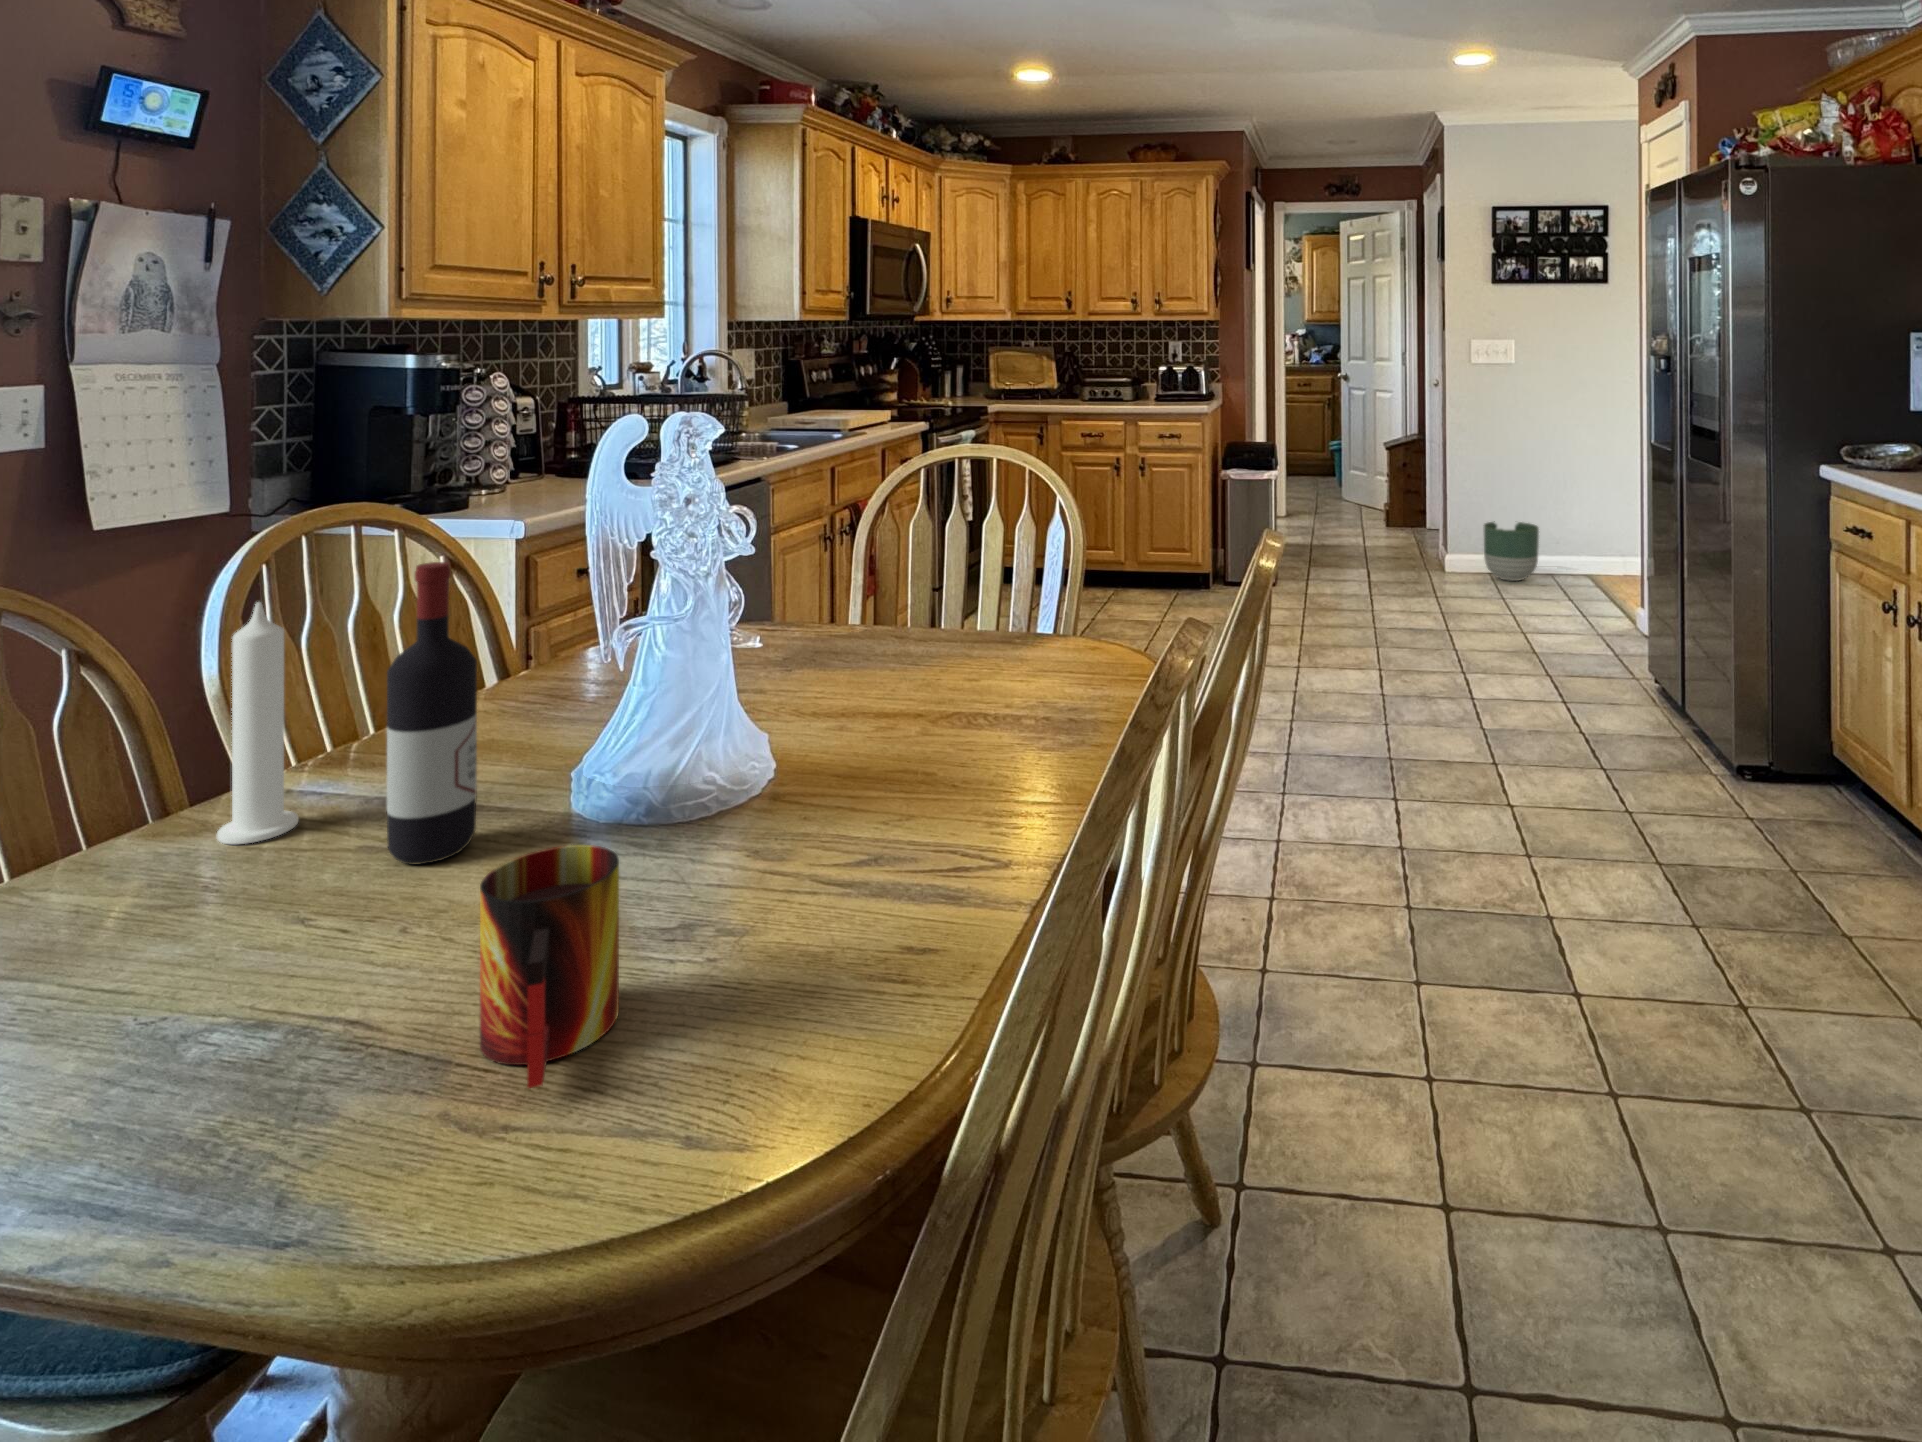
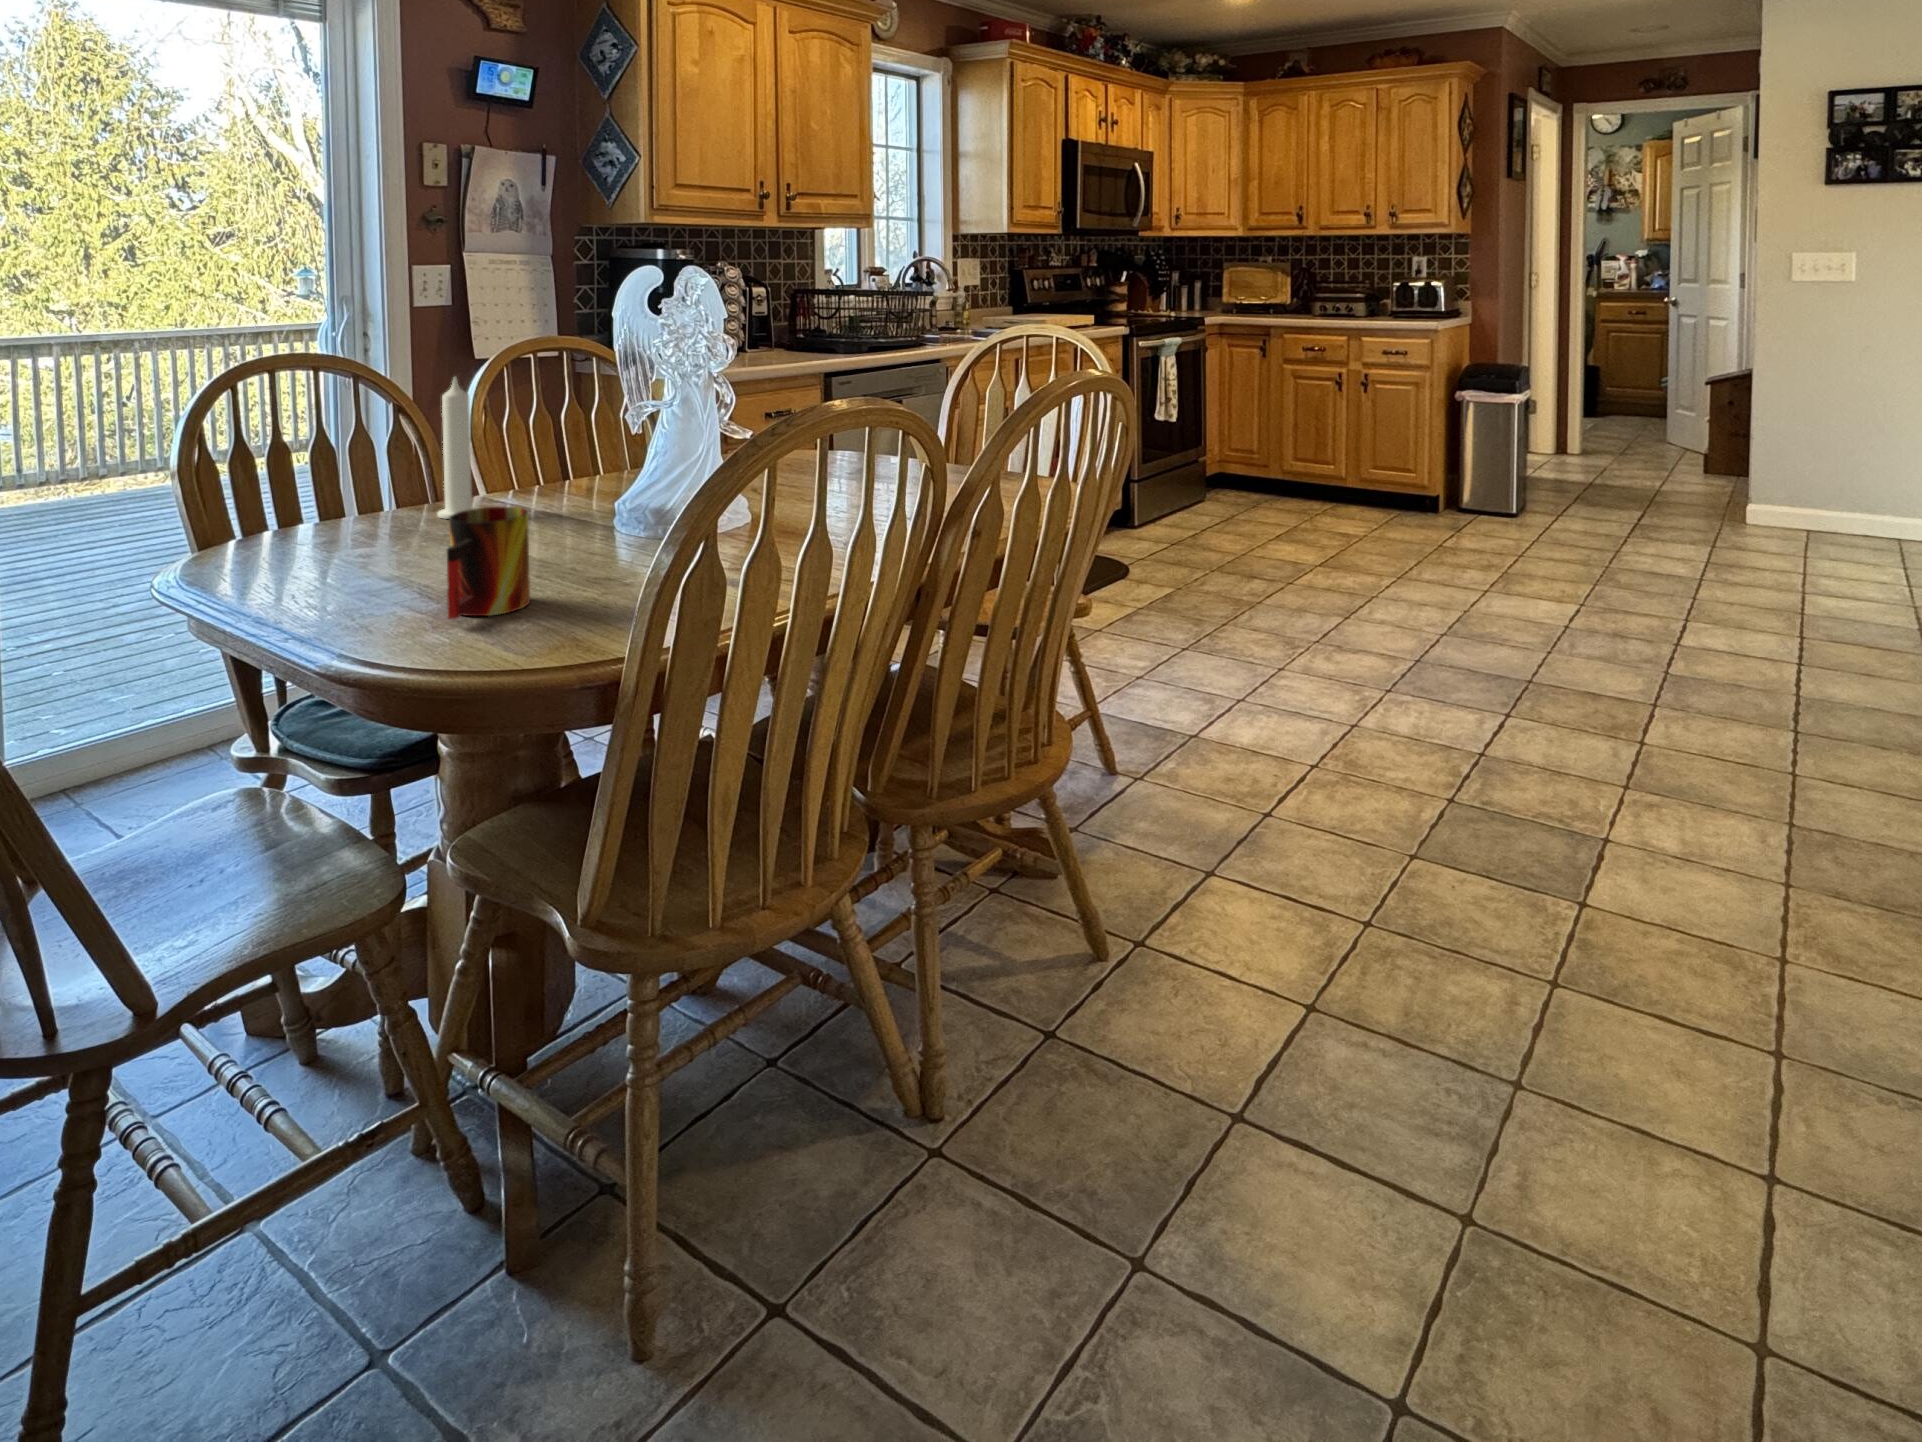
planter: present [1484,521,1539,581] -> none [1796,471,1877,543]
wine bottle: present [387,562,477,864] -> none [495,354,548,538]

